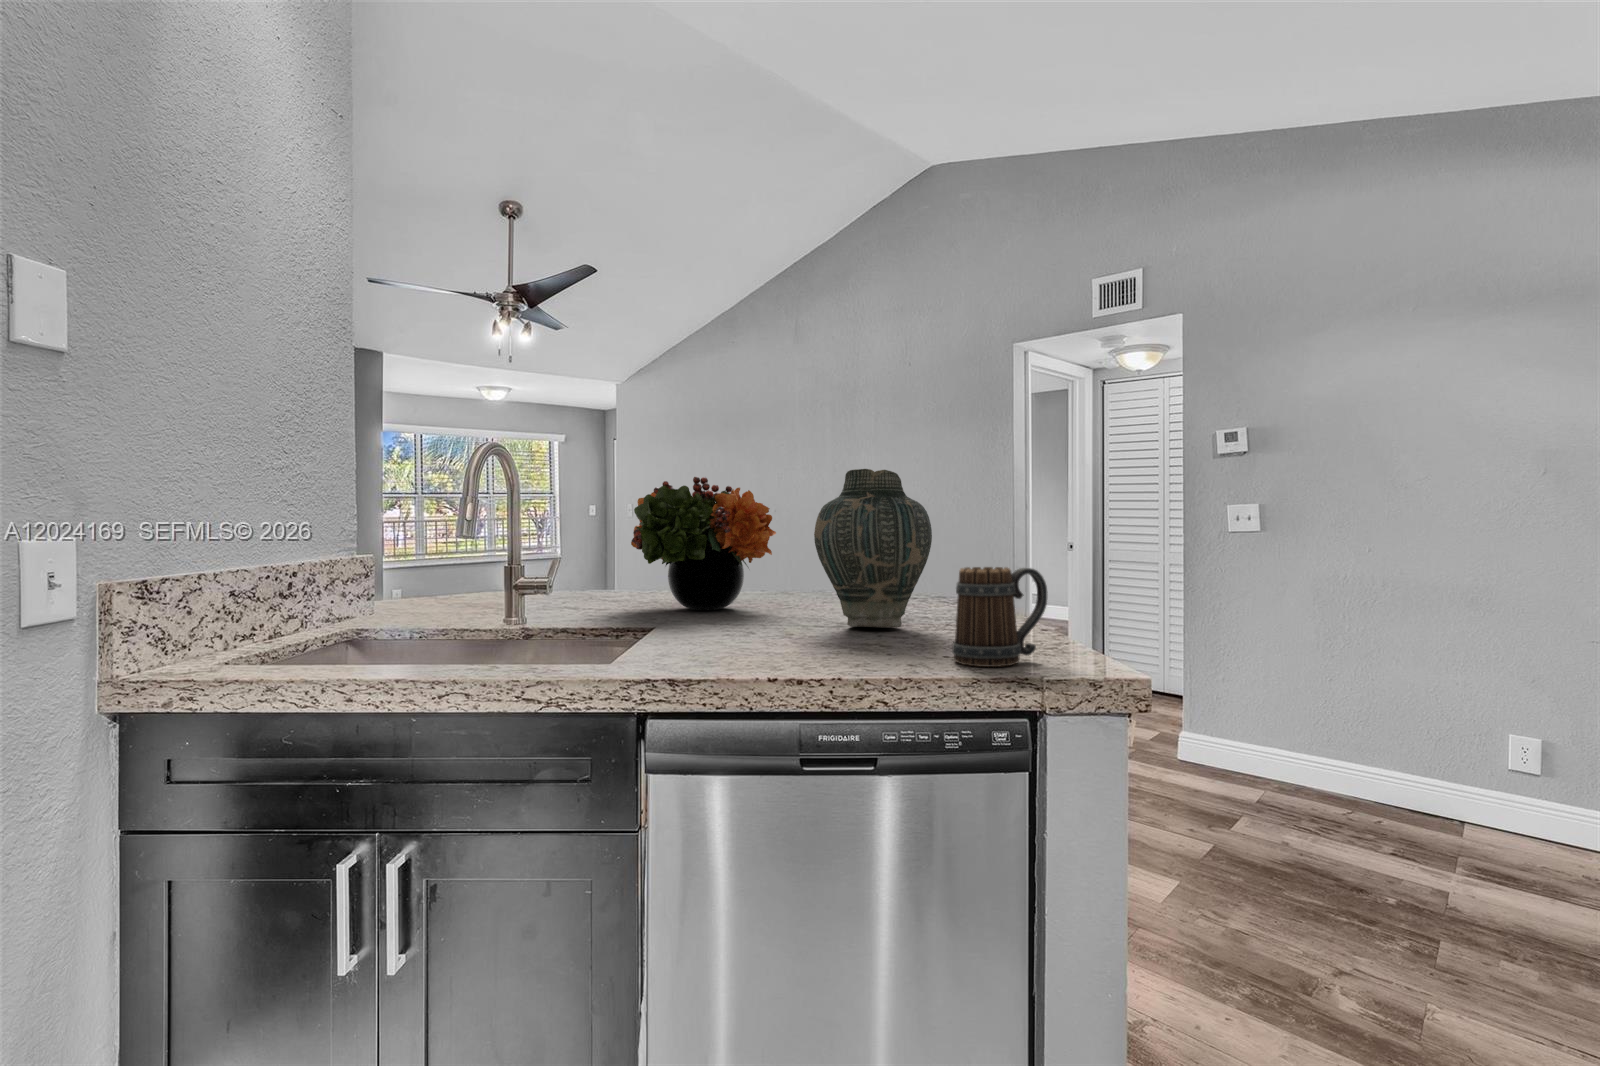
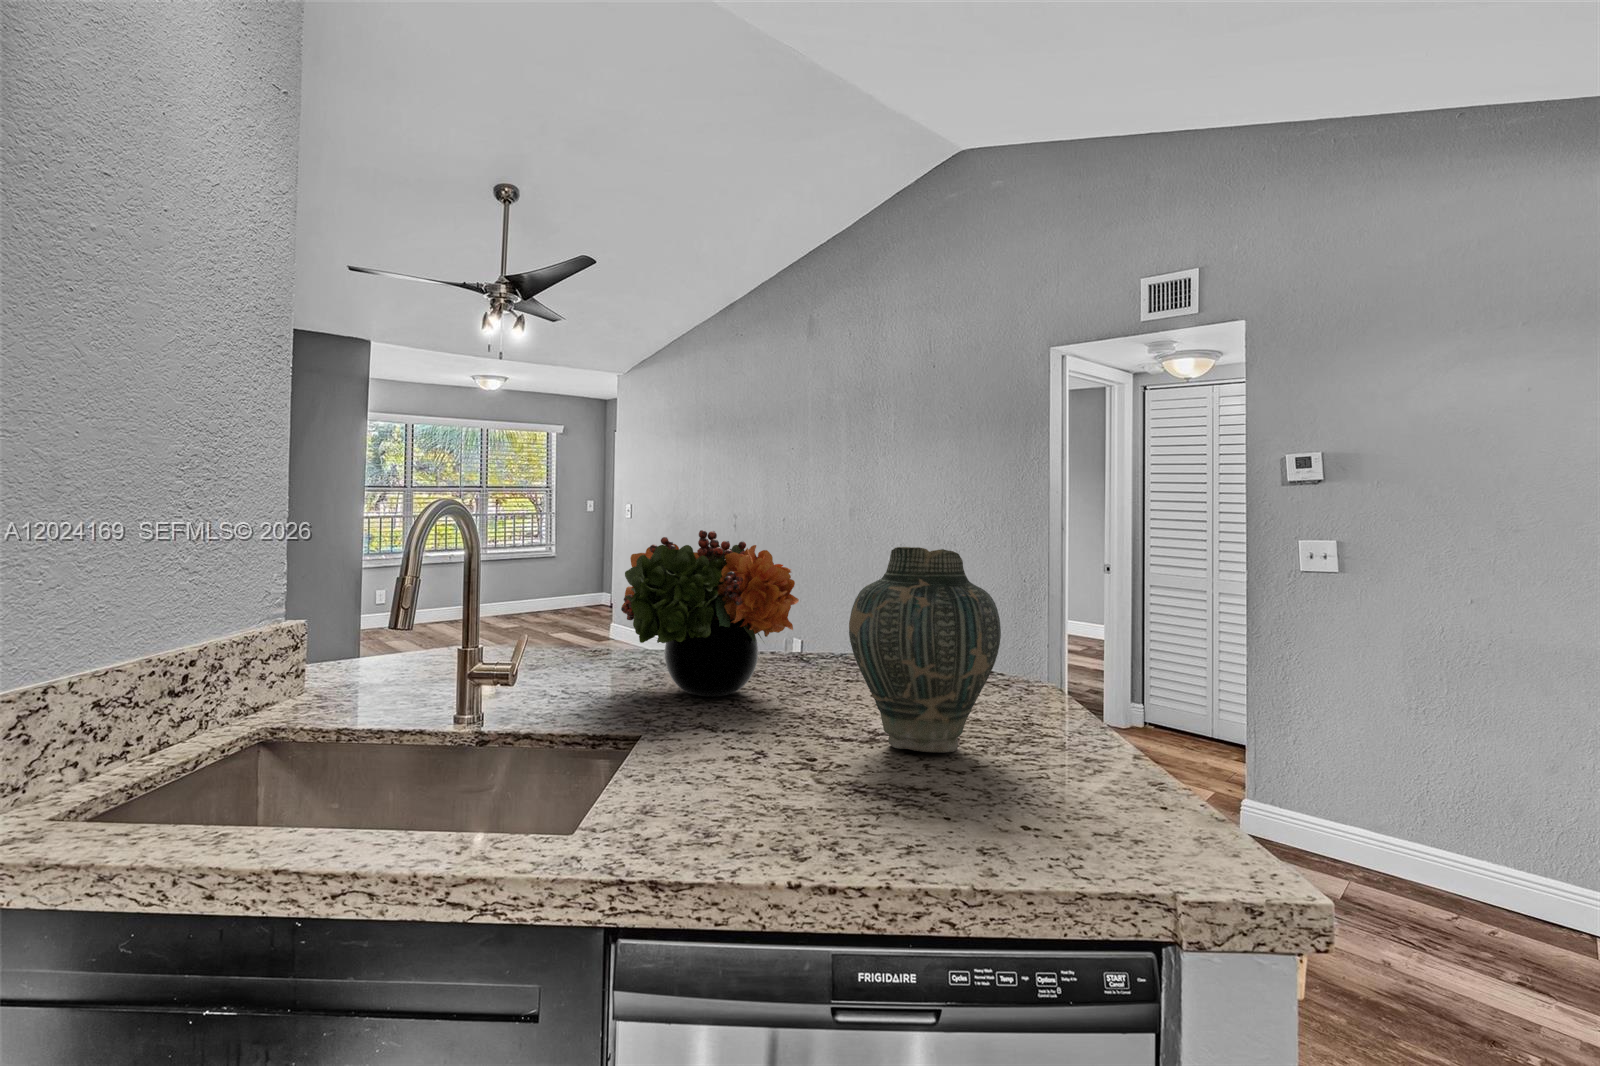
mug: present [952,567,1048,667] -> none [1040,712,1173,864]

